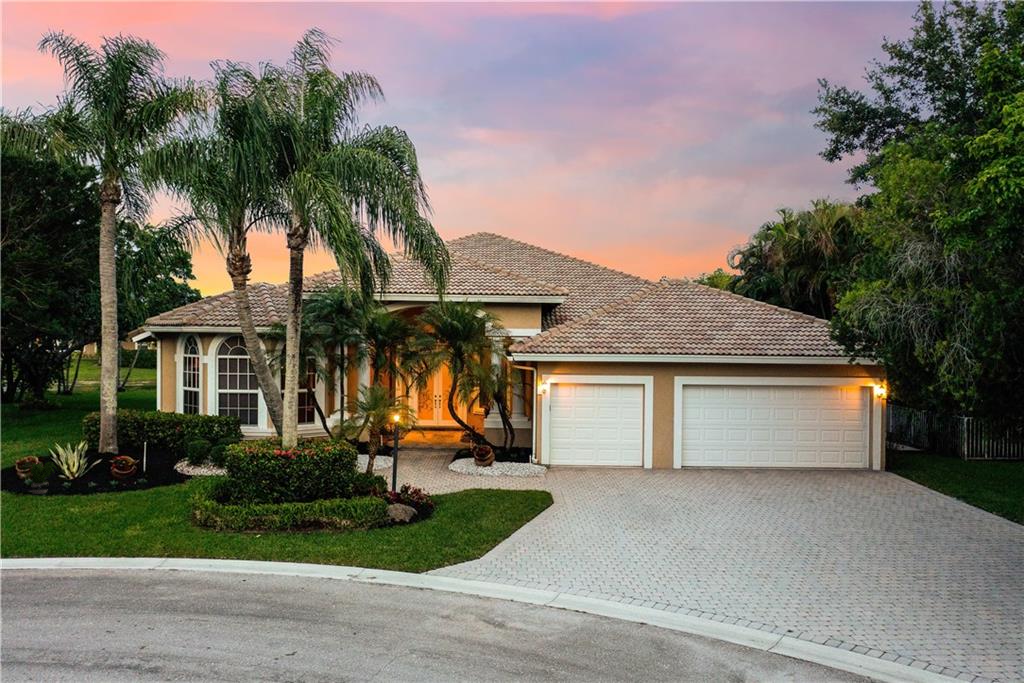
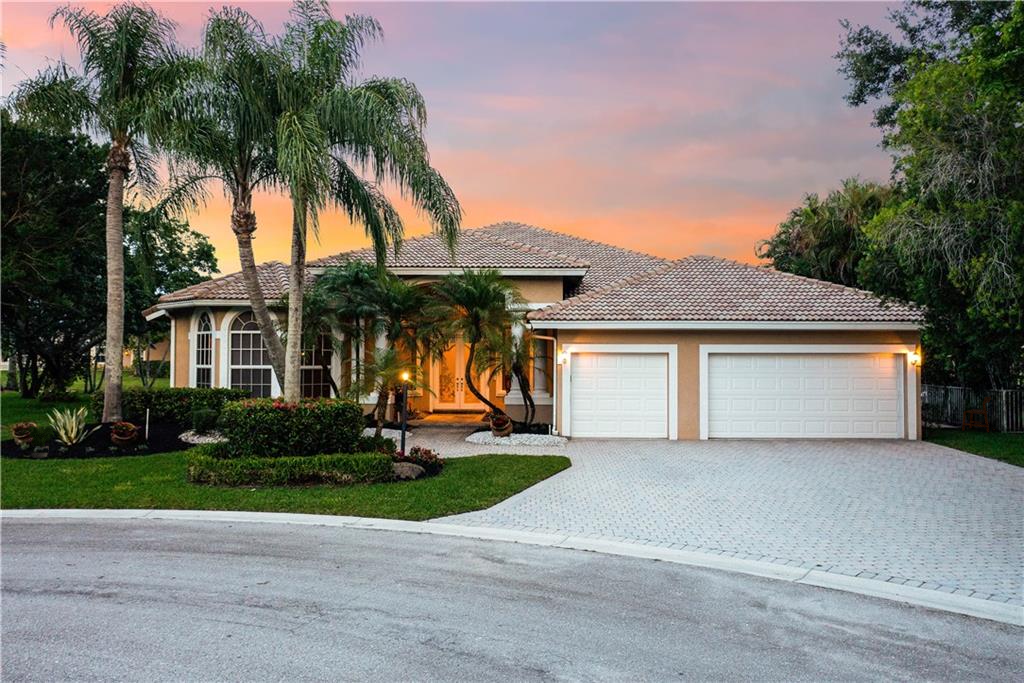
bench: none [914,420,944,455] -> present [962,396,995,432]

